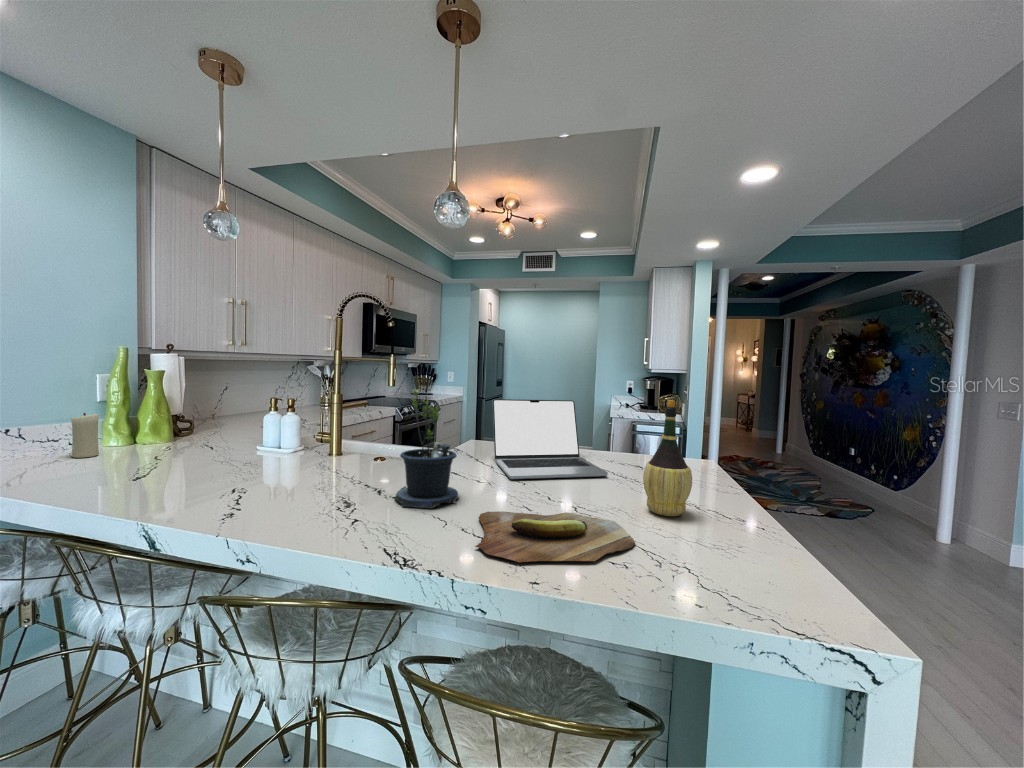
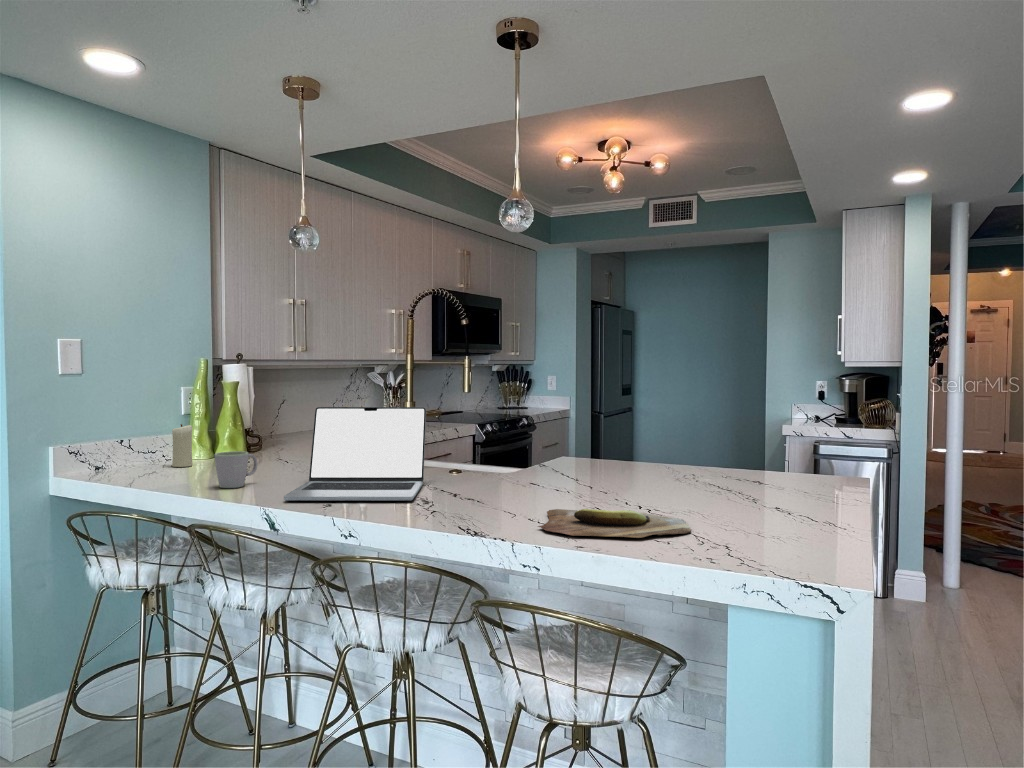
potted plant: present [395,389,459,508] -> none [470,391,534,506]
laptop: present [493,399,608,479] -> present [284,407,426,501]
wine bottle: present [643,400,692,516] -> none [722,396,774,518]
mug: none [95,447,159,490] -> present [214,451,257,488]

